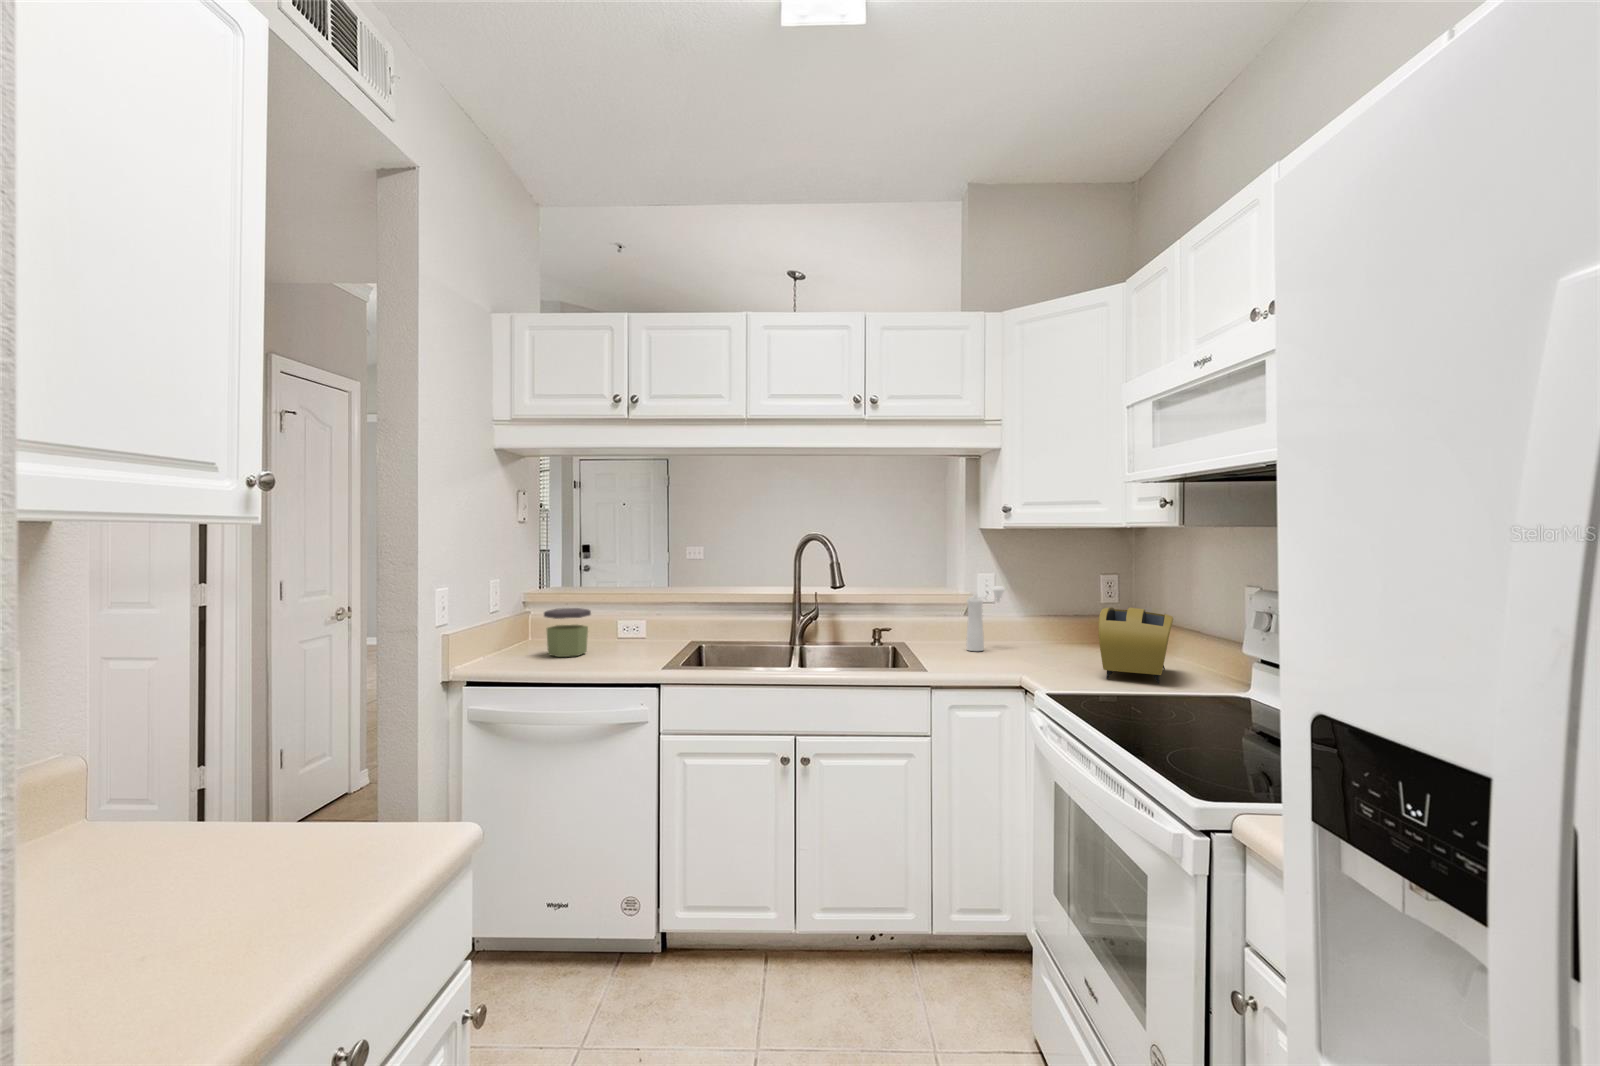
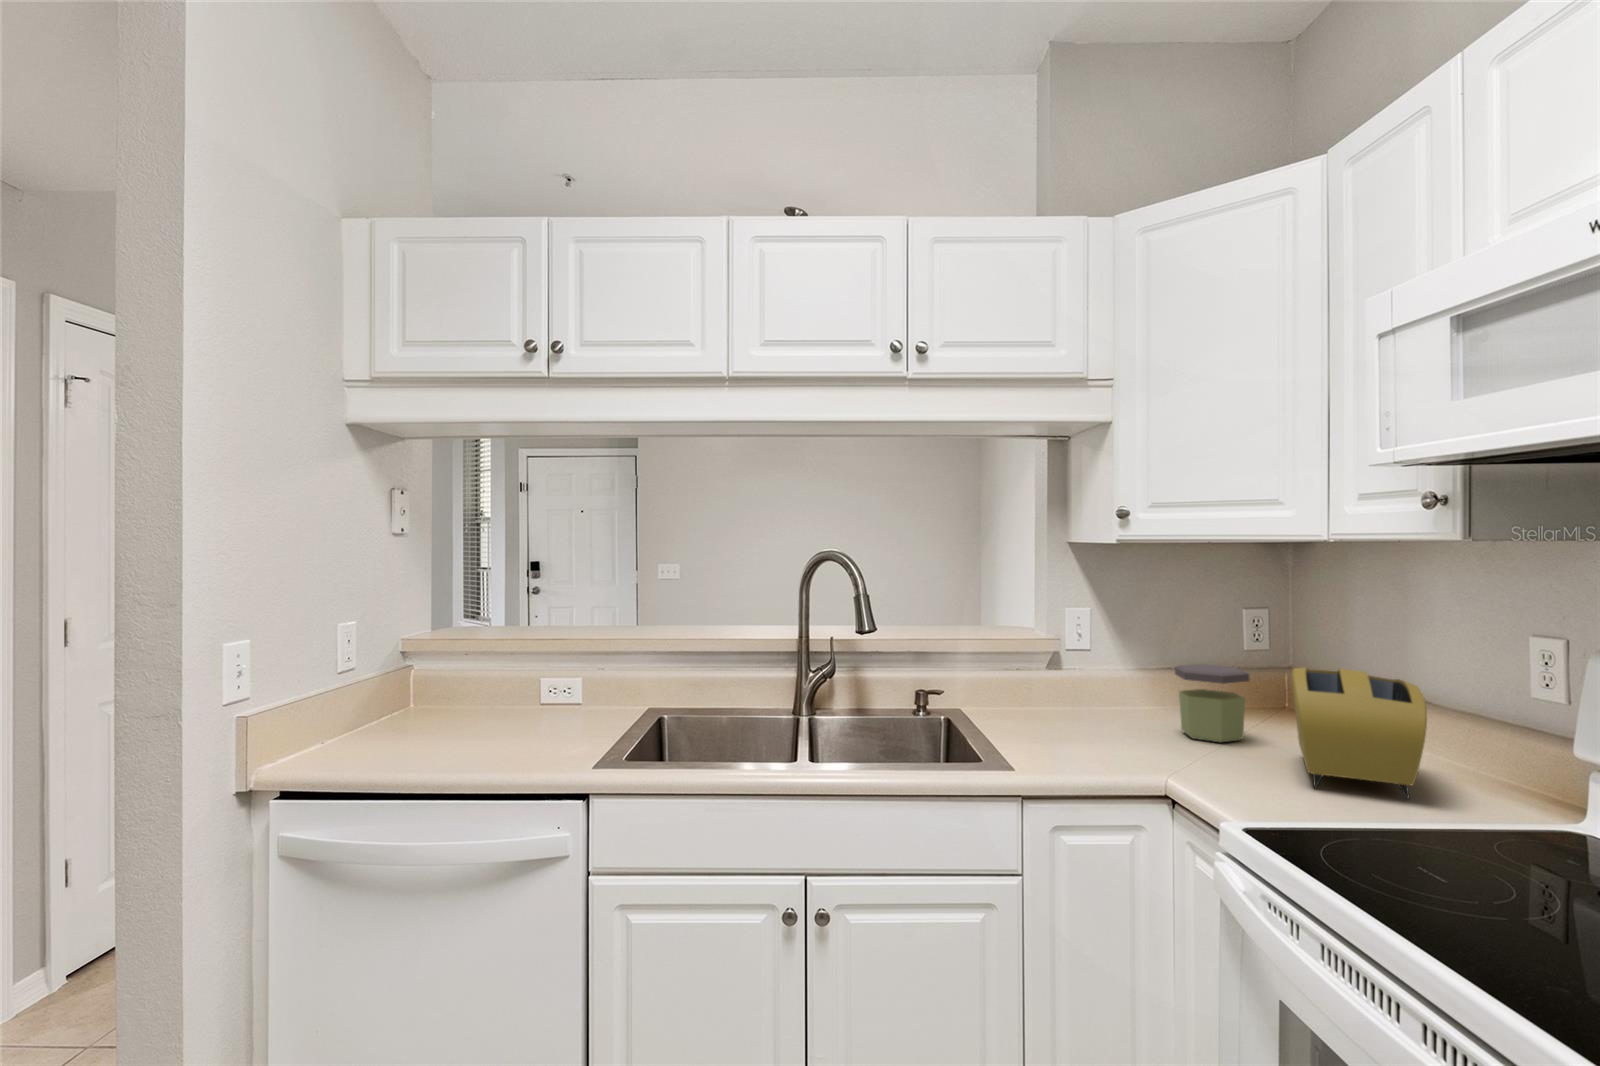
pepper mill: present [967,586,1005,651] -> none [1058,627,1114,727]
jar: present [544,608,591,657] -> present [1175,664,1250,742]

